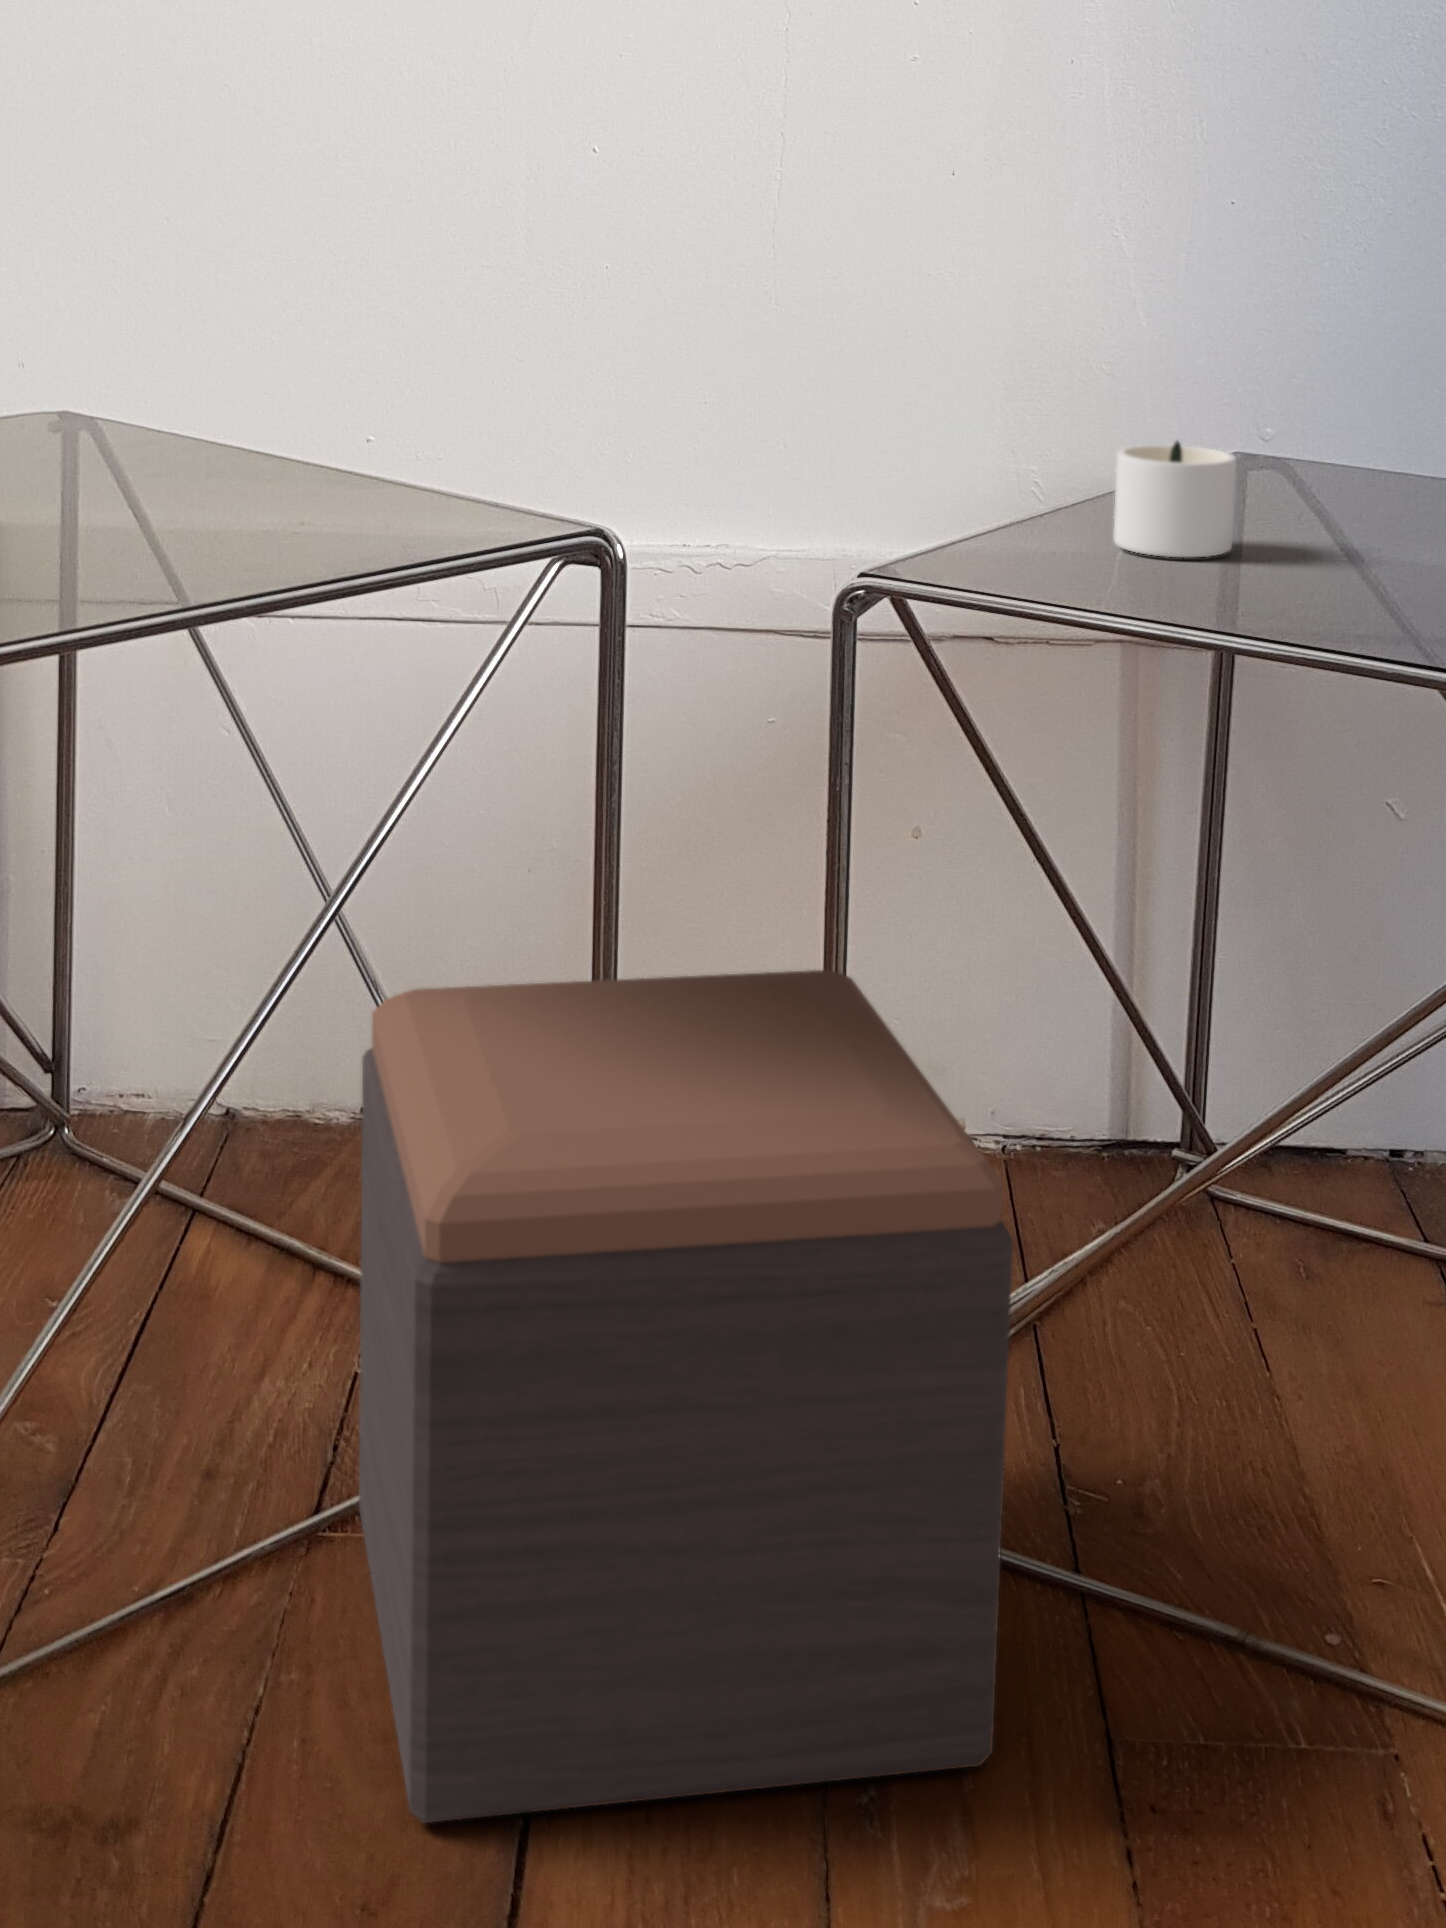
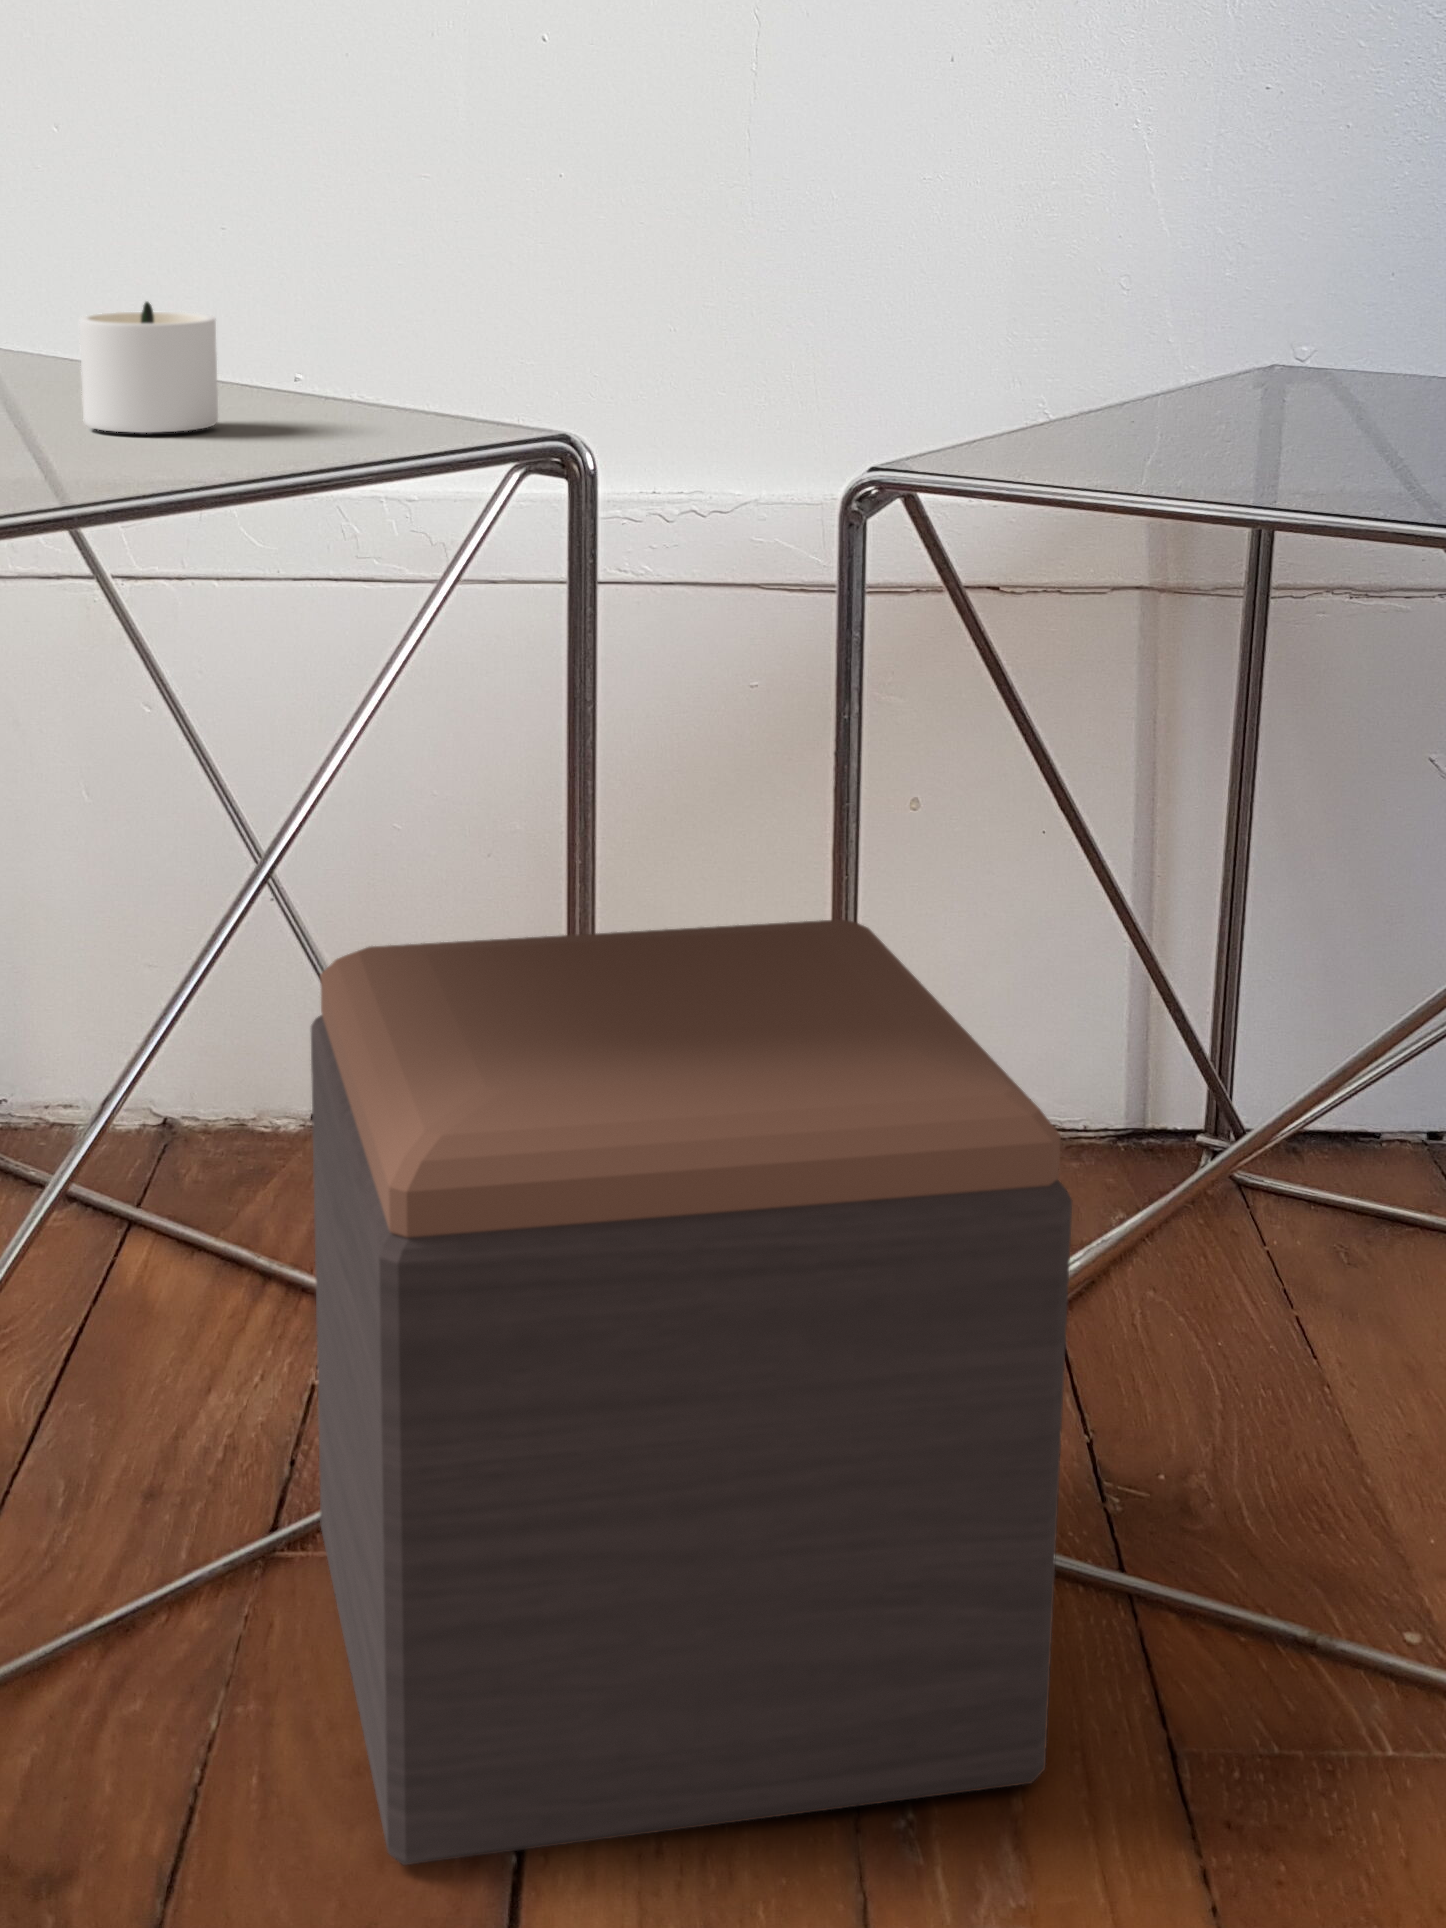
candle: present [1113,441,1236,557] -> present [80,302,218,433]

